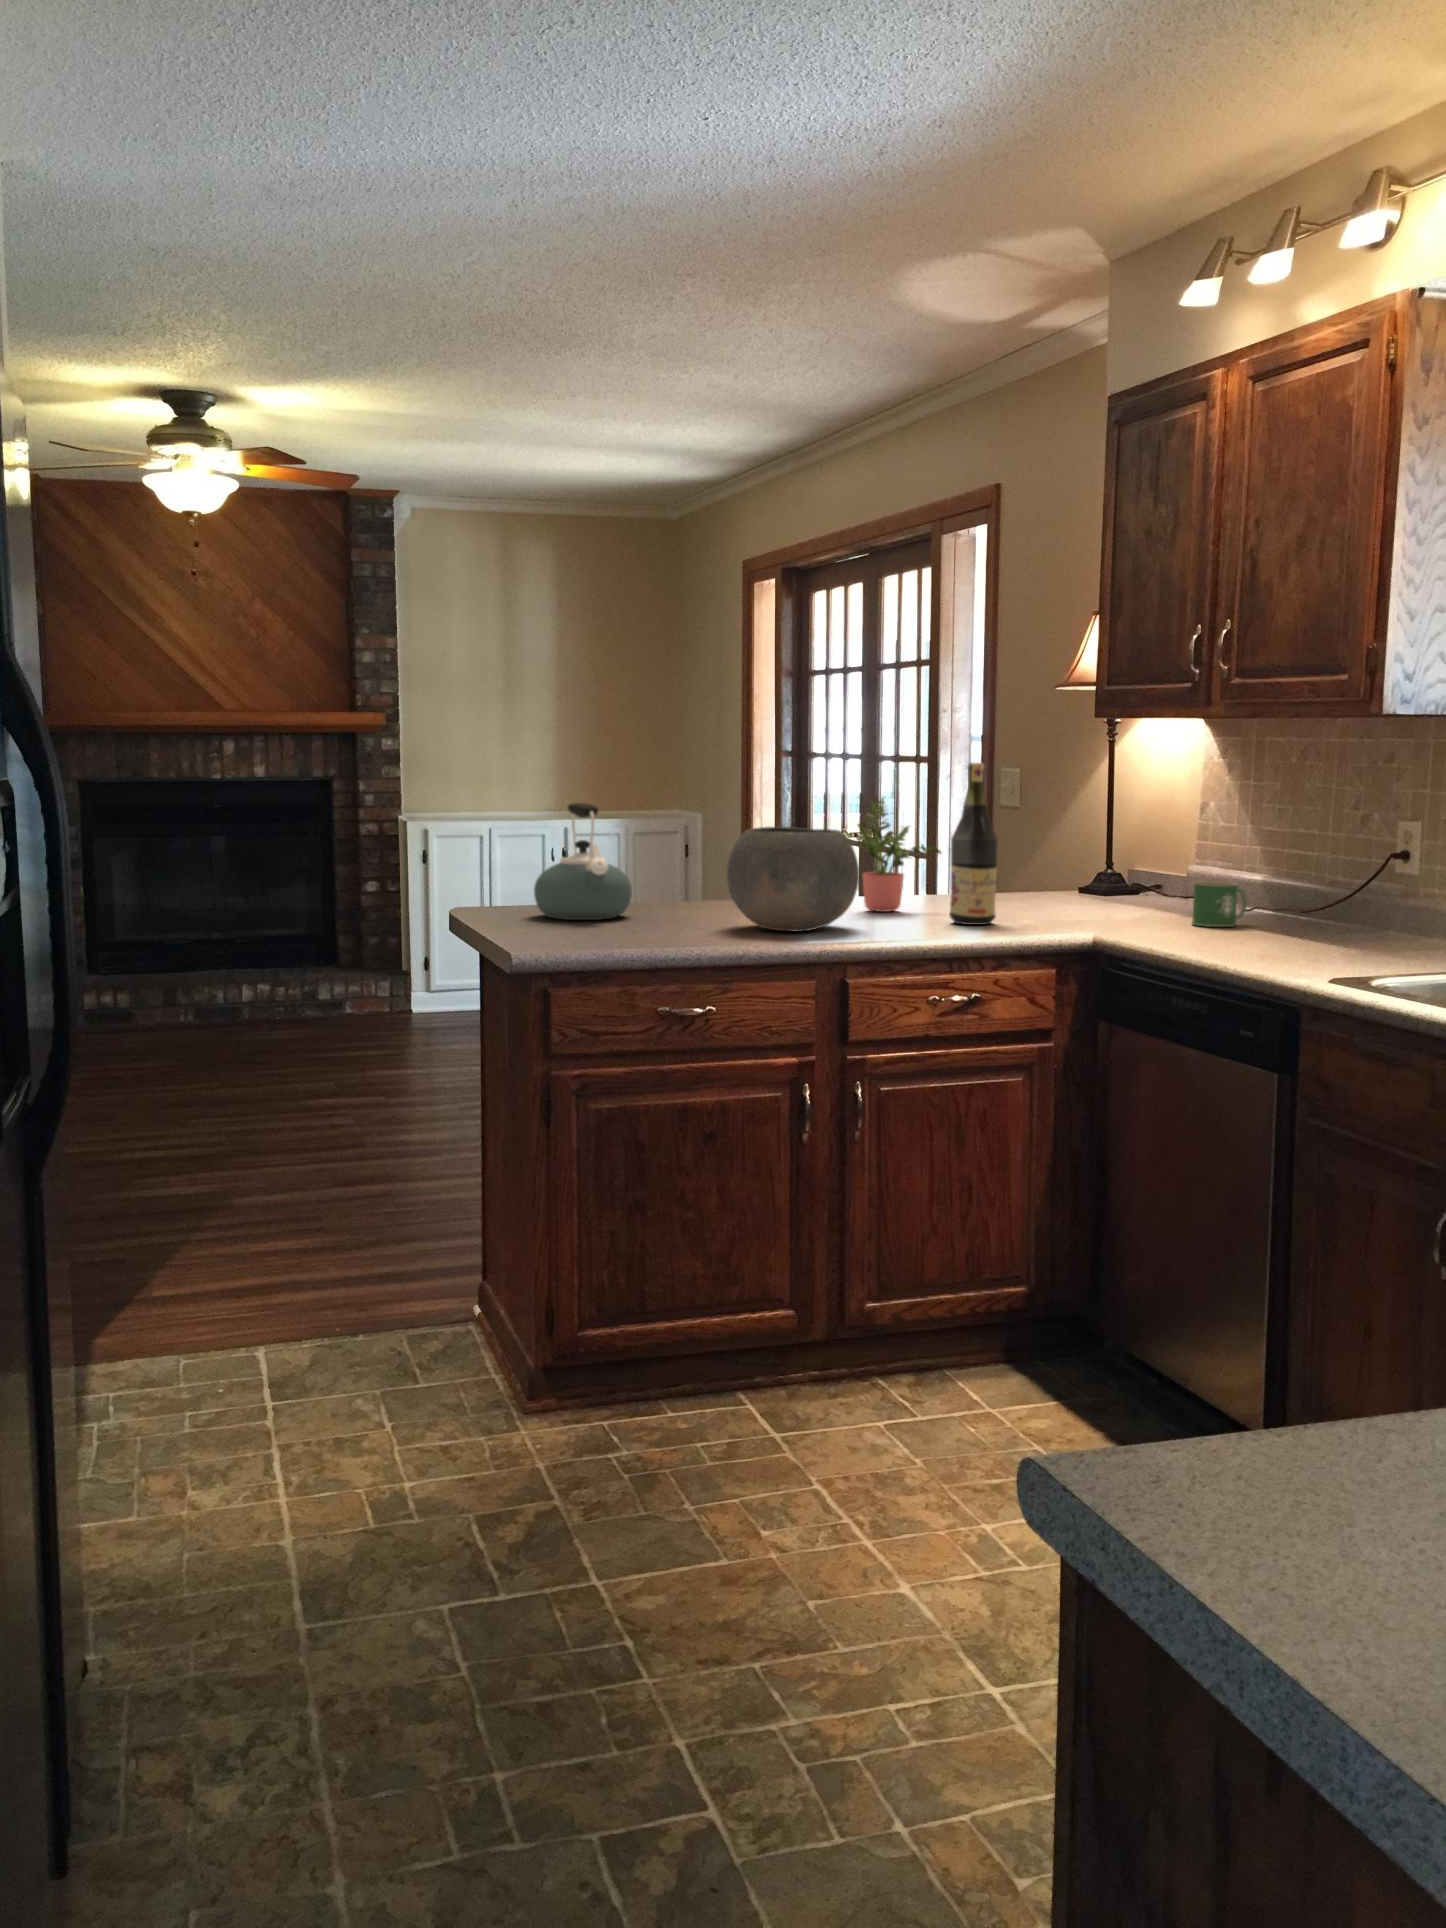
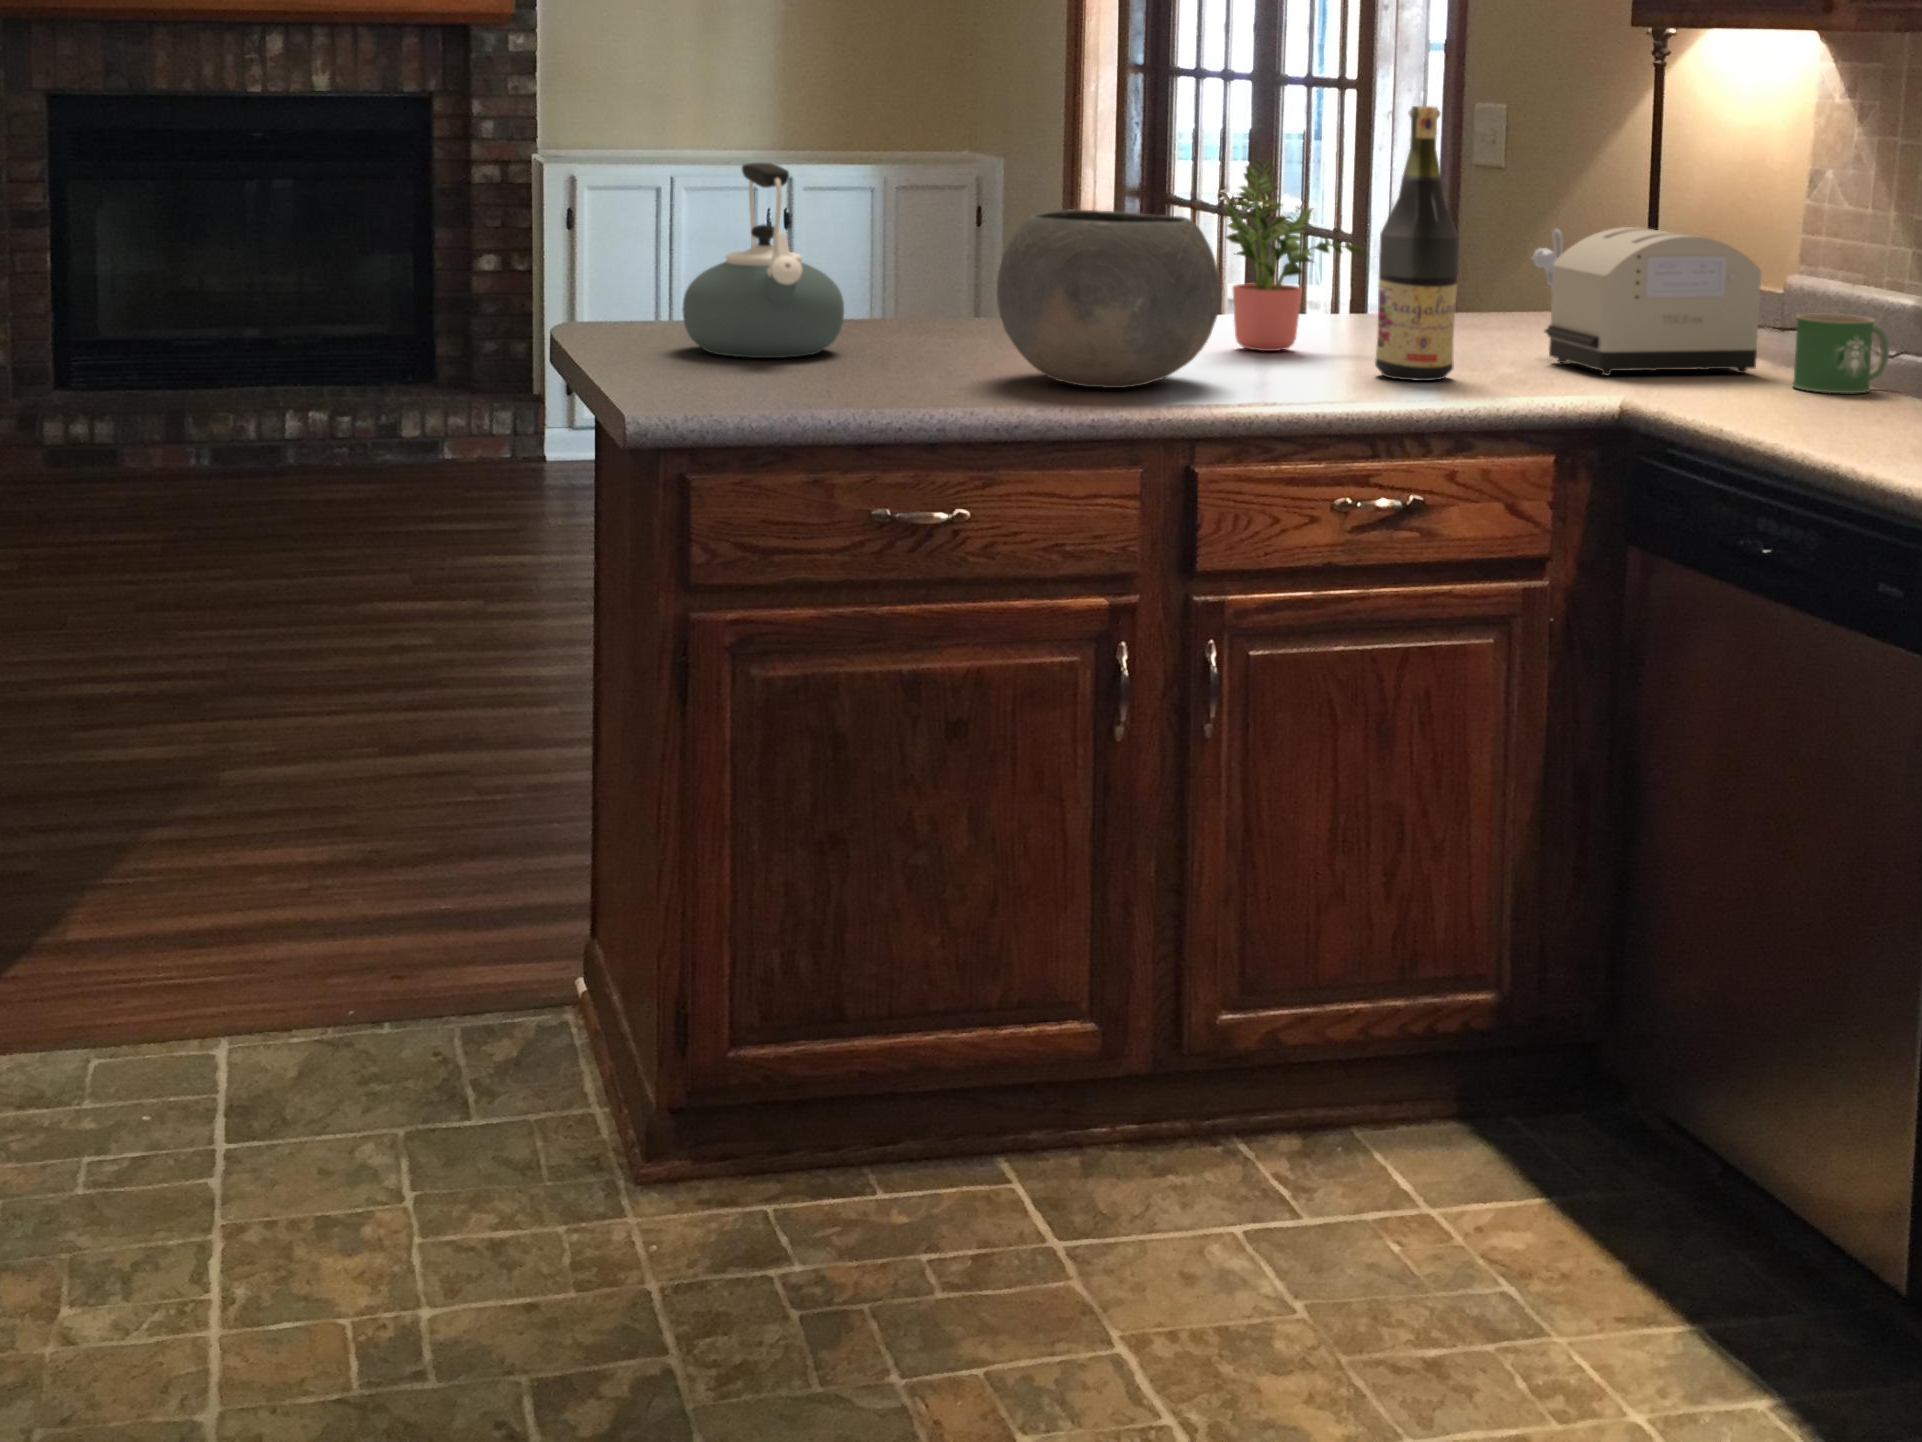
toaster: none [1038,834,1172,921] -> present [1532,227,1761,375]

